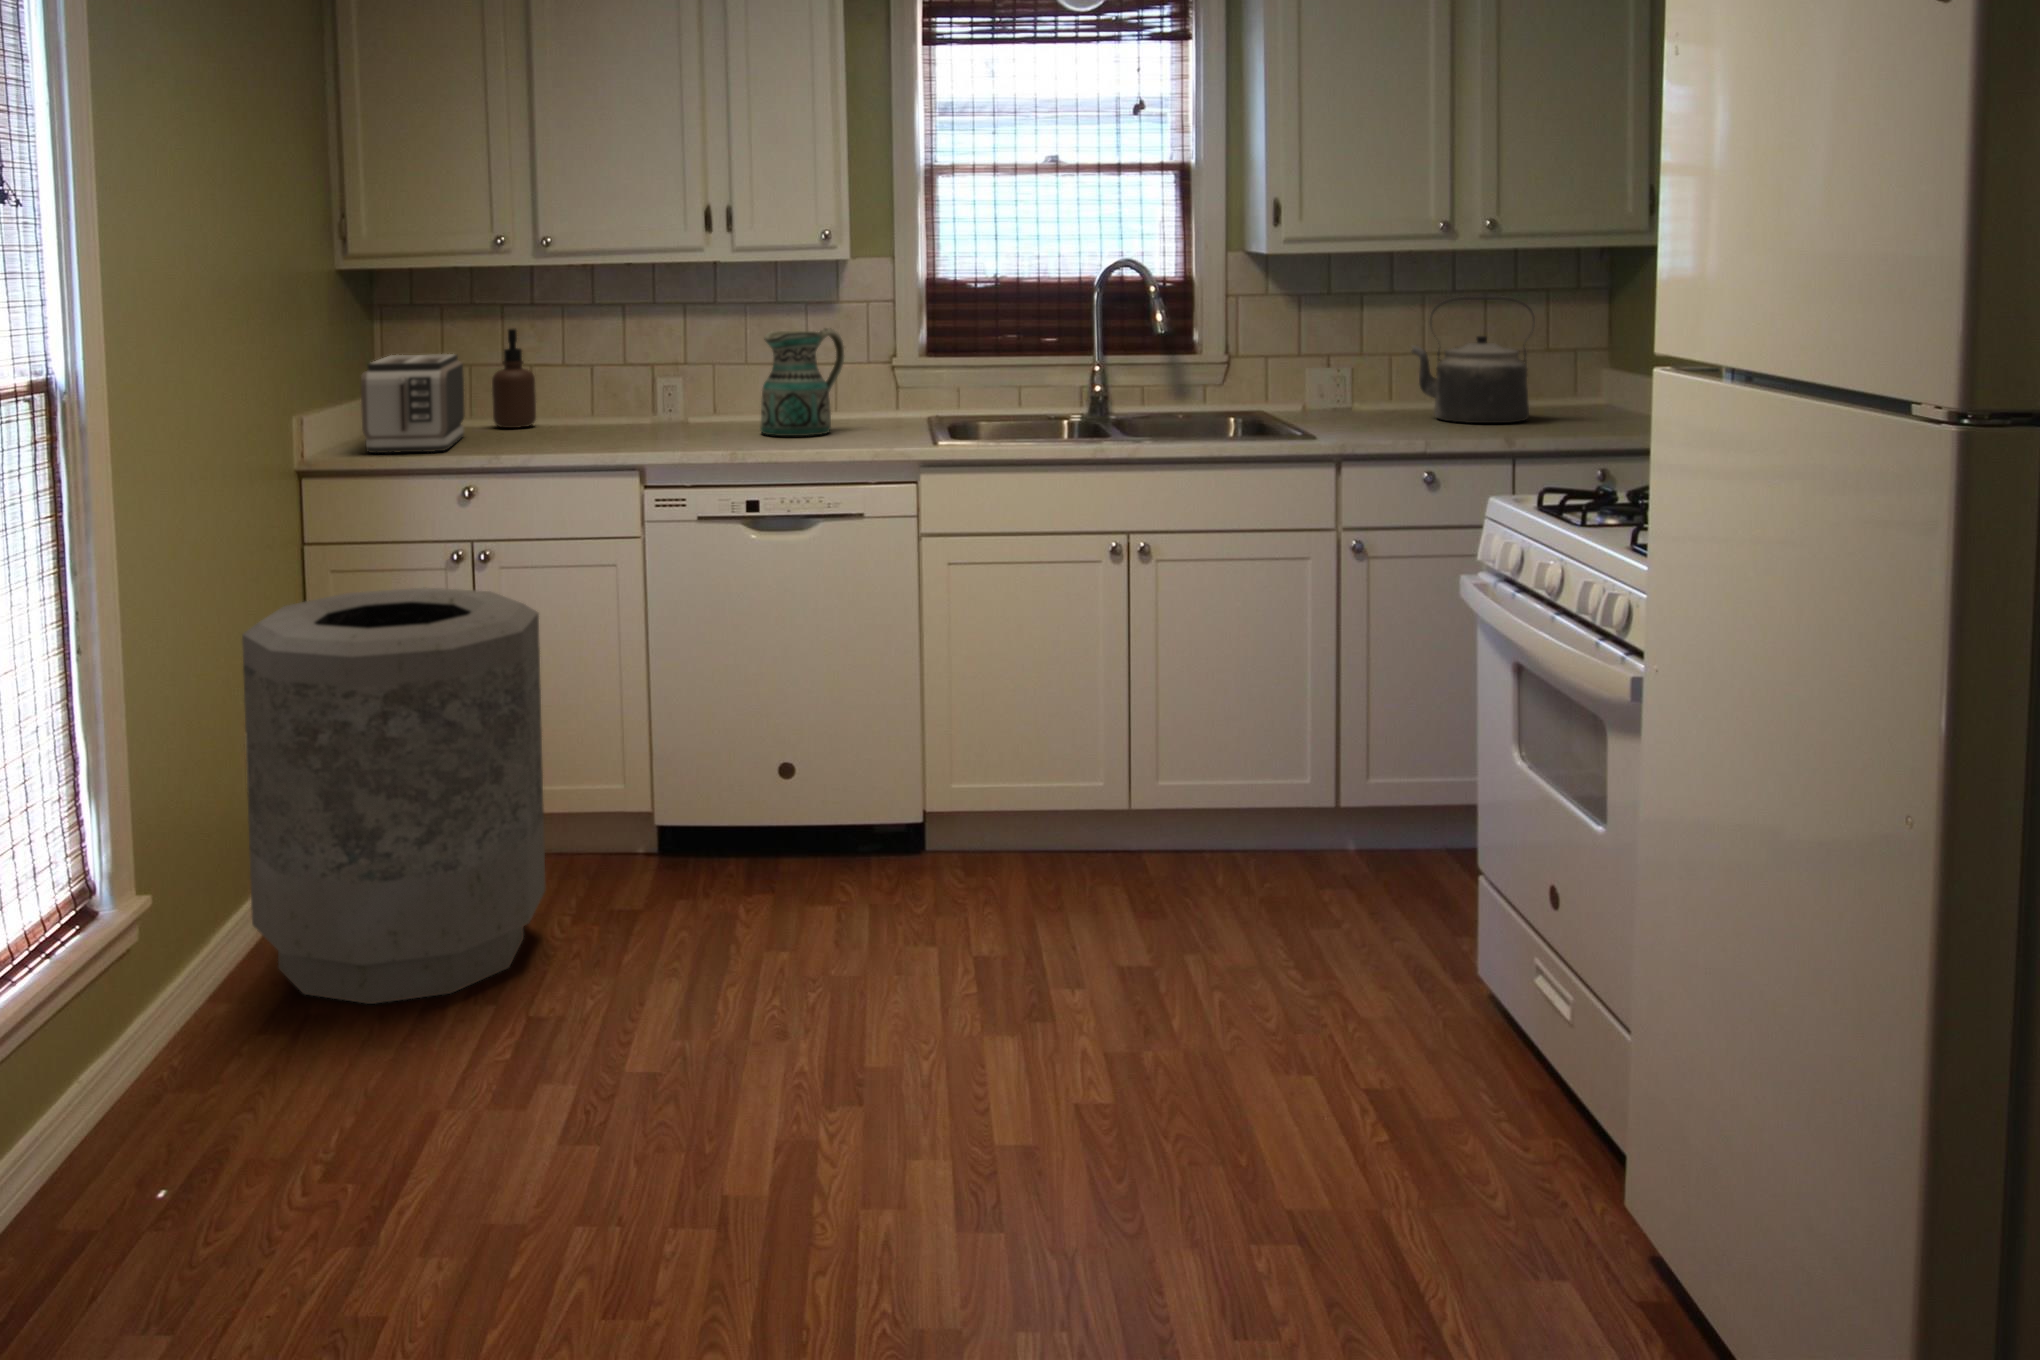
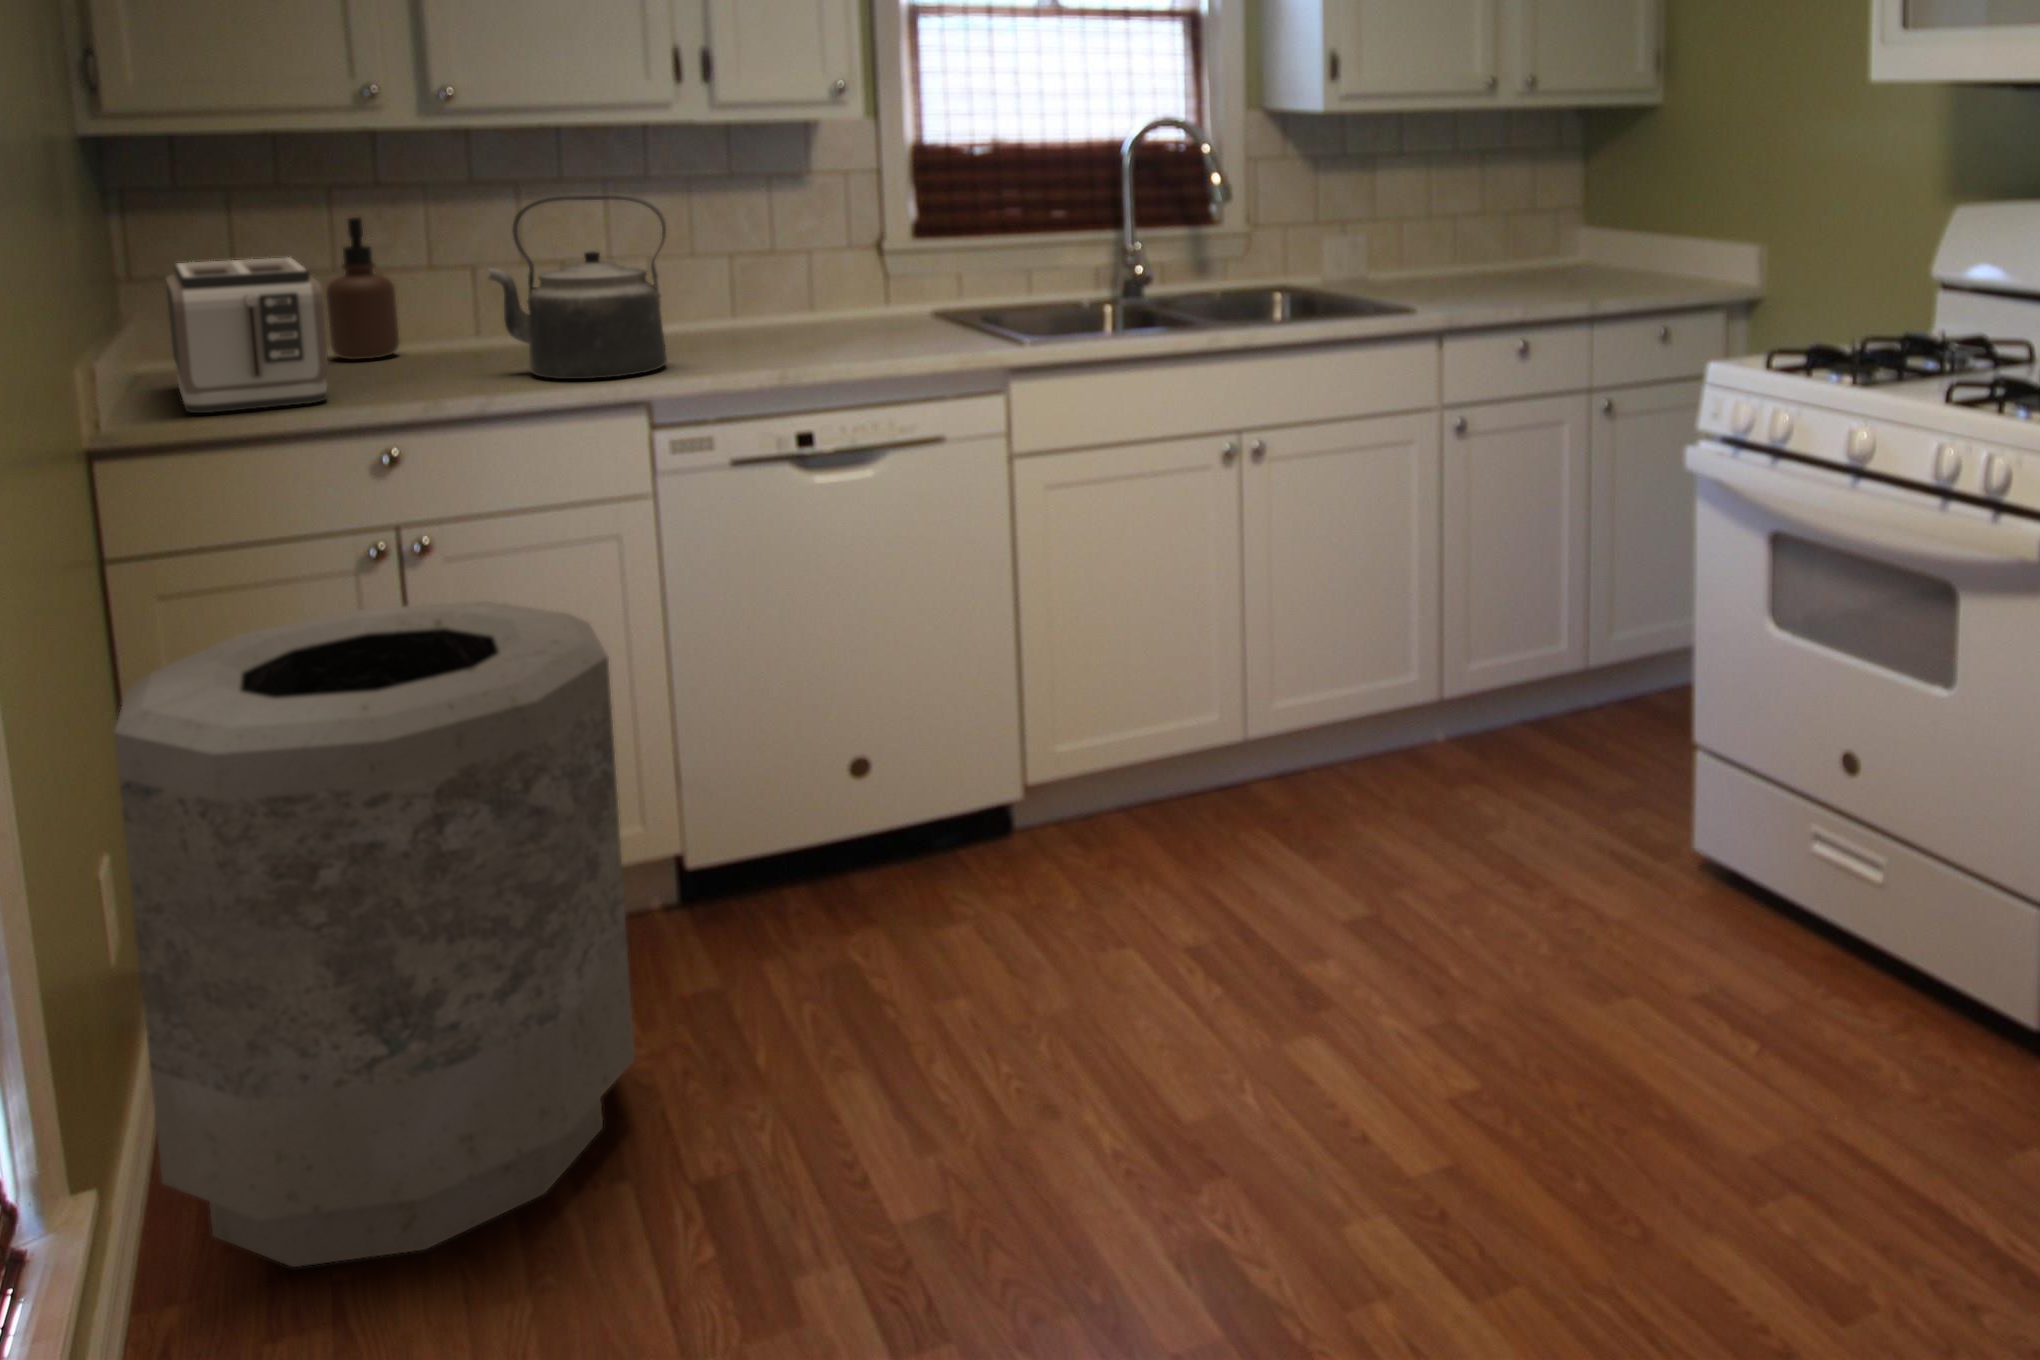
kettle: present [1411,296,1535,423] -> present [489,194,667,379]
ceramic pitcher: present [761,328,844,436] -> none [757,206,851,346]

